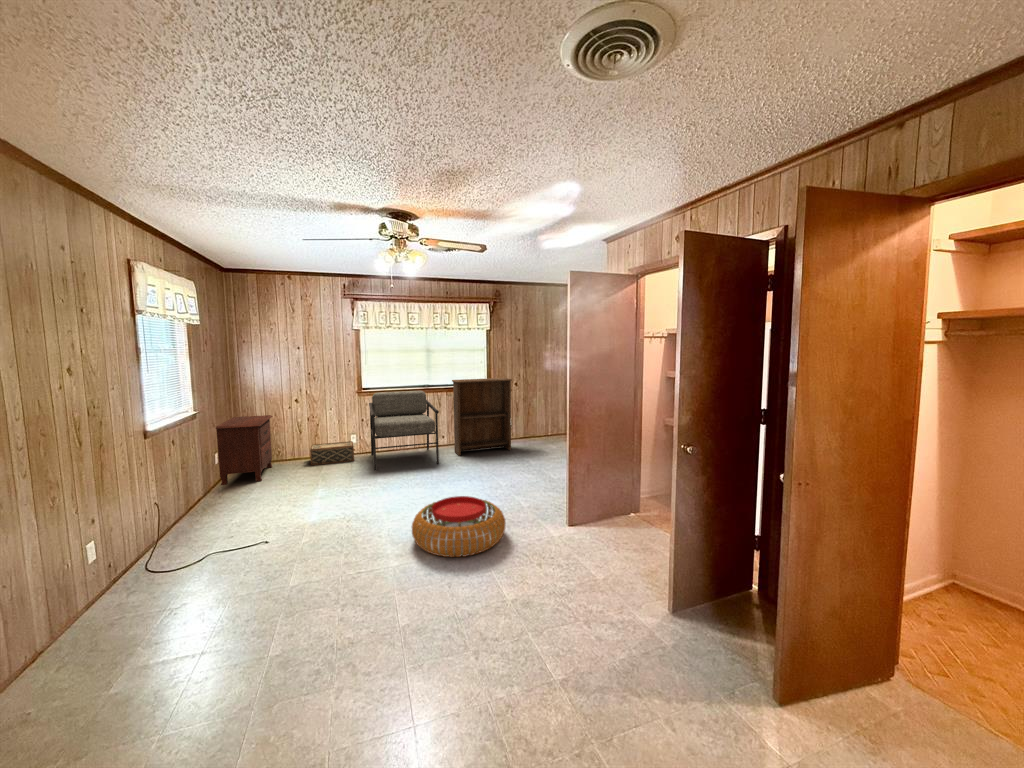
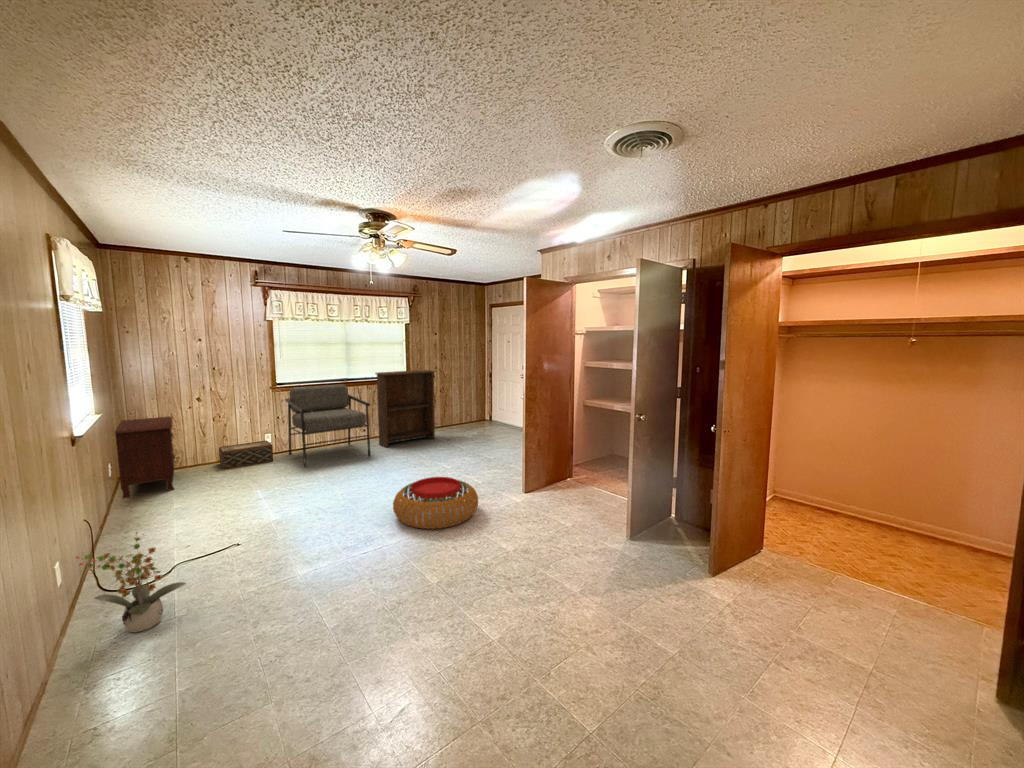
potted plant: none [78,527,177,625] -> present [76,532,186,633]

